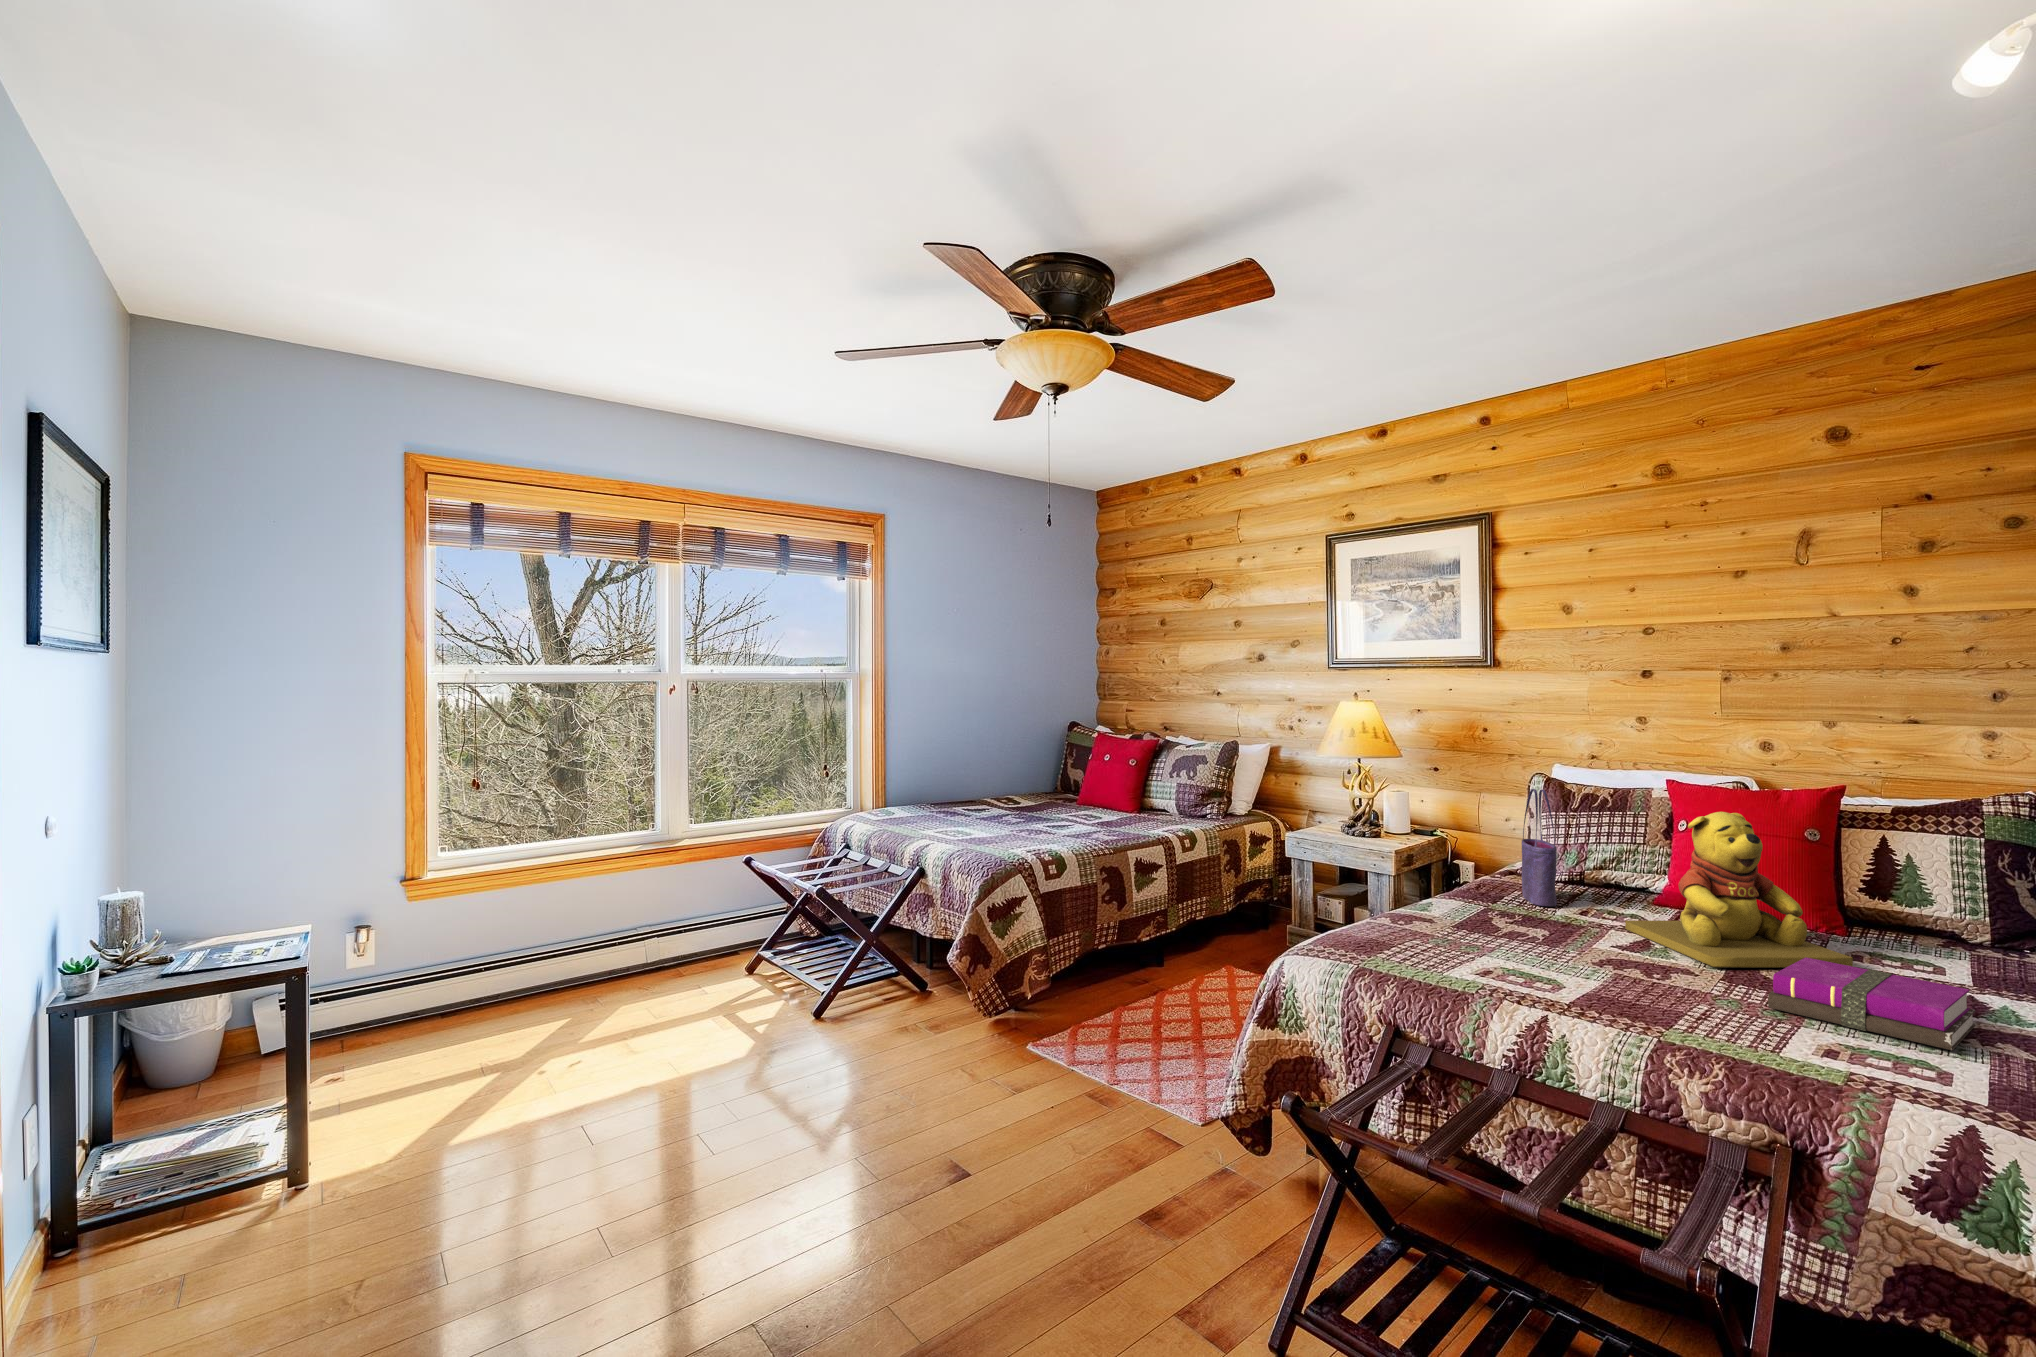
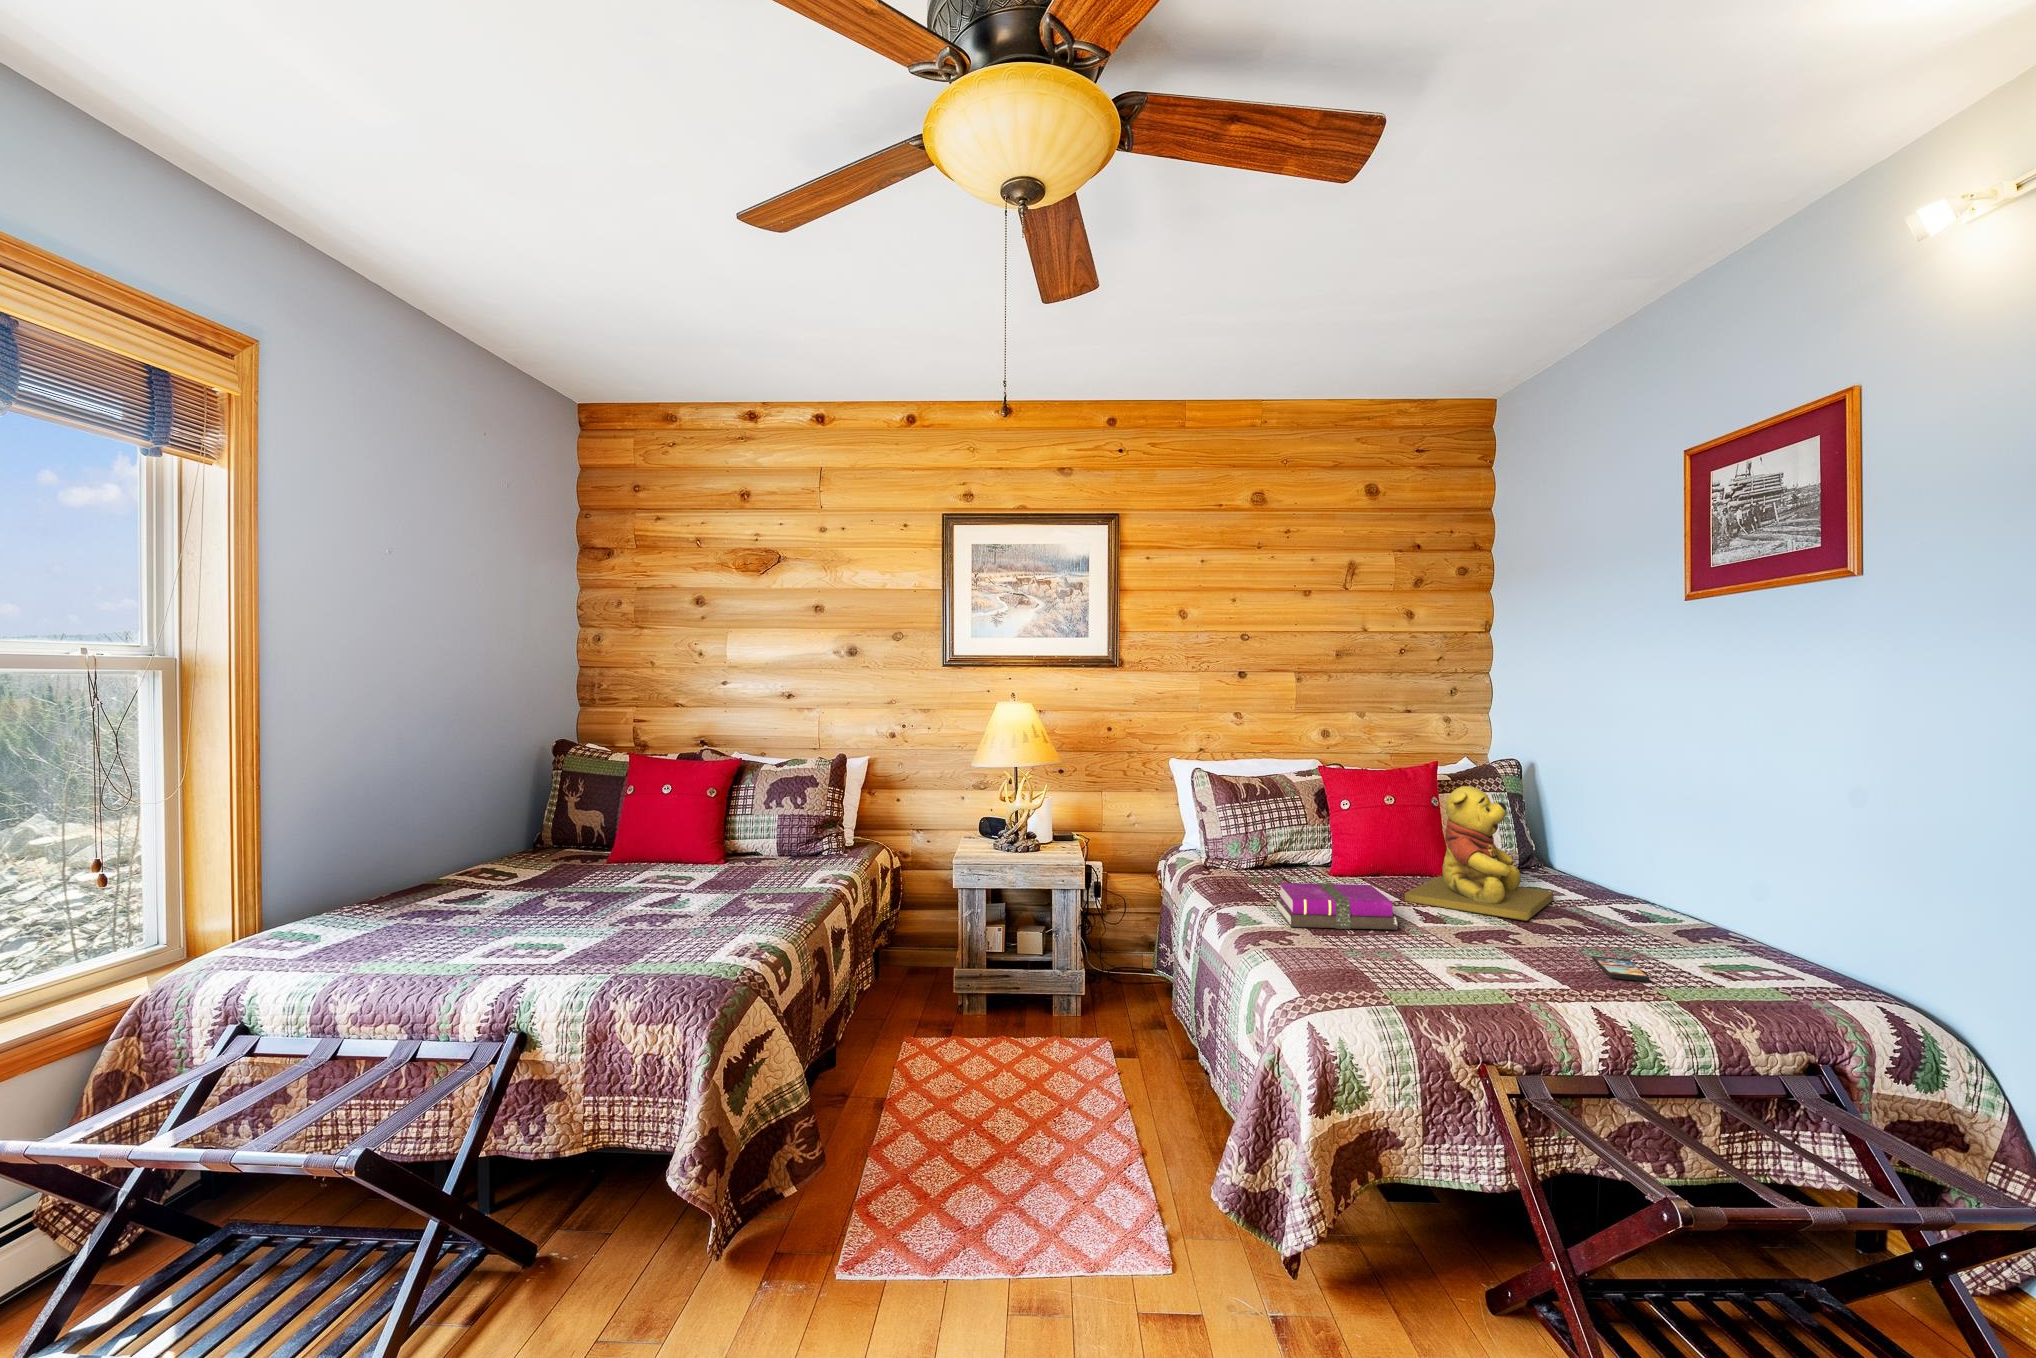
tote bag: present [1522,789,1557,906] -> none [1279,780,1328,893]
notebook: present [1768,958,1975,1050] -> present [1275,883,1398,930]
smartphone: none [1624,997,1706,1021] -> present [1592,956,1649,982]

